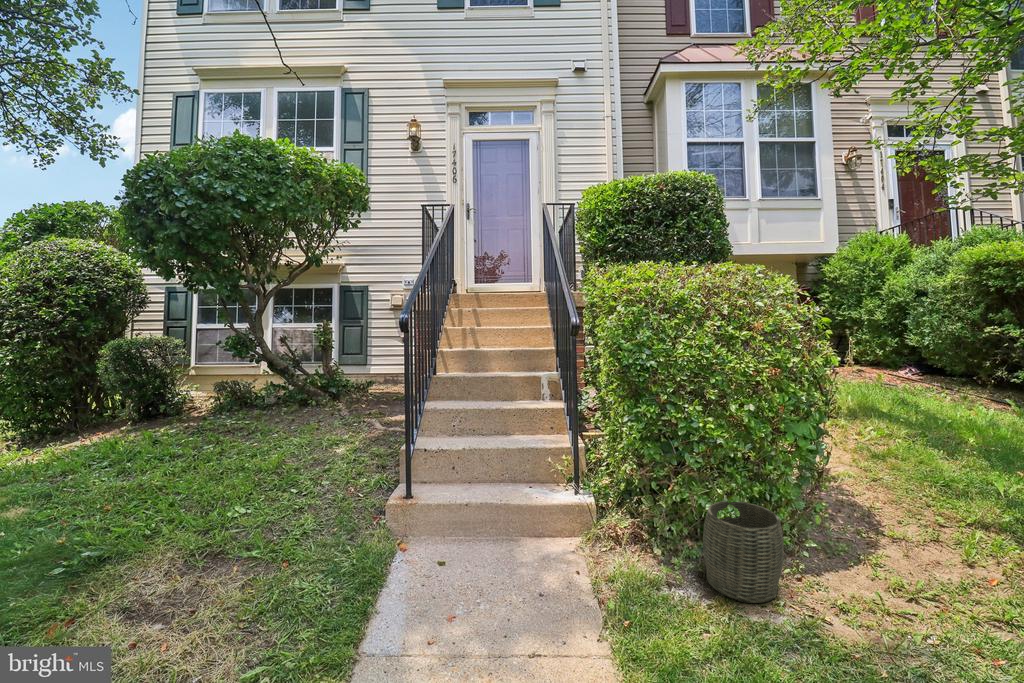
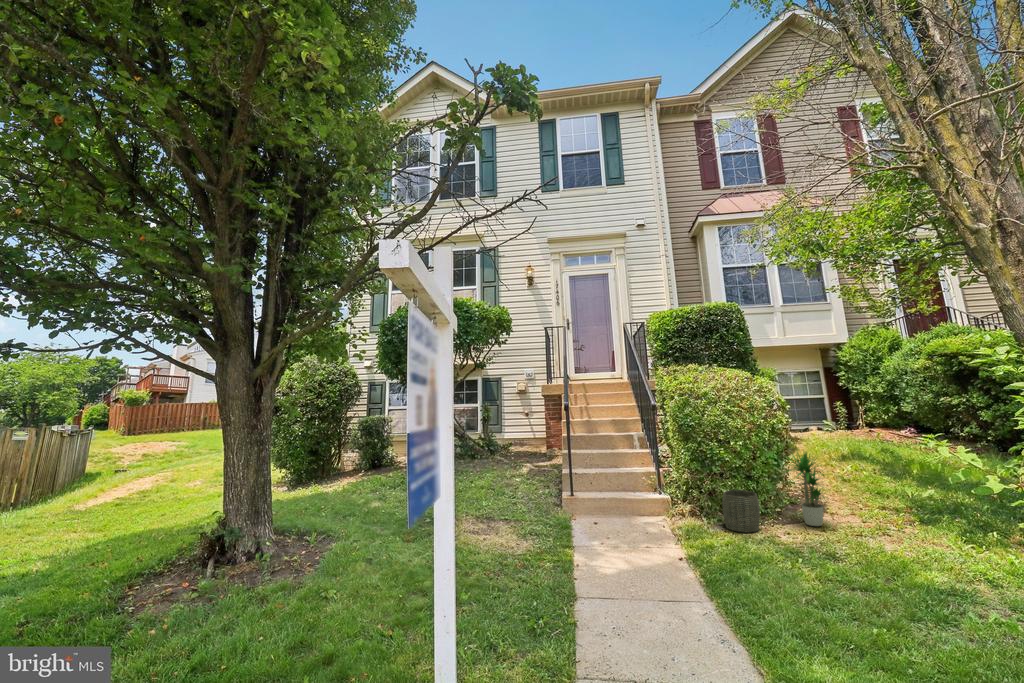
potted plant: none [819,419,936,579] -> present [786,452,824,526]

